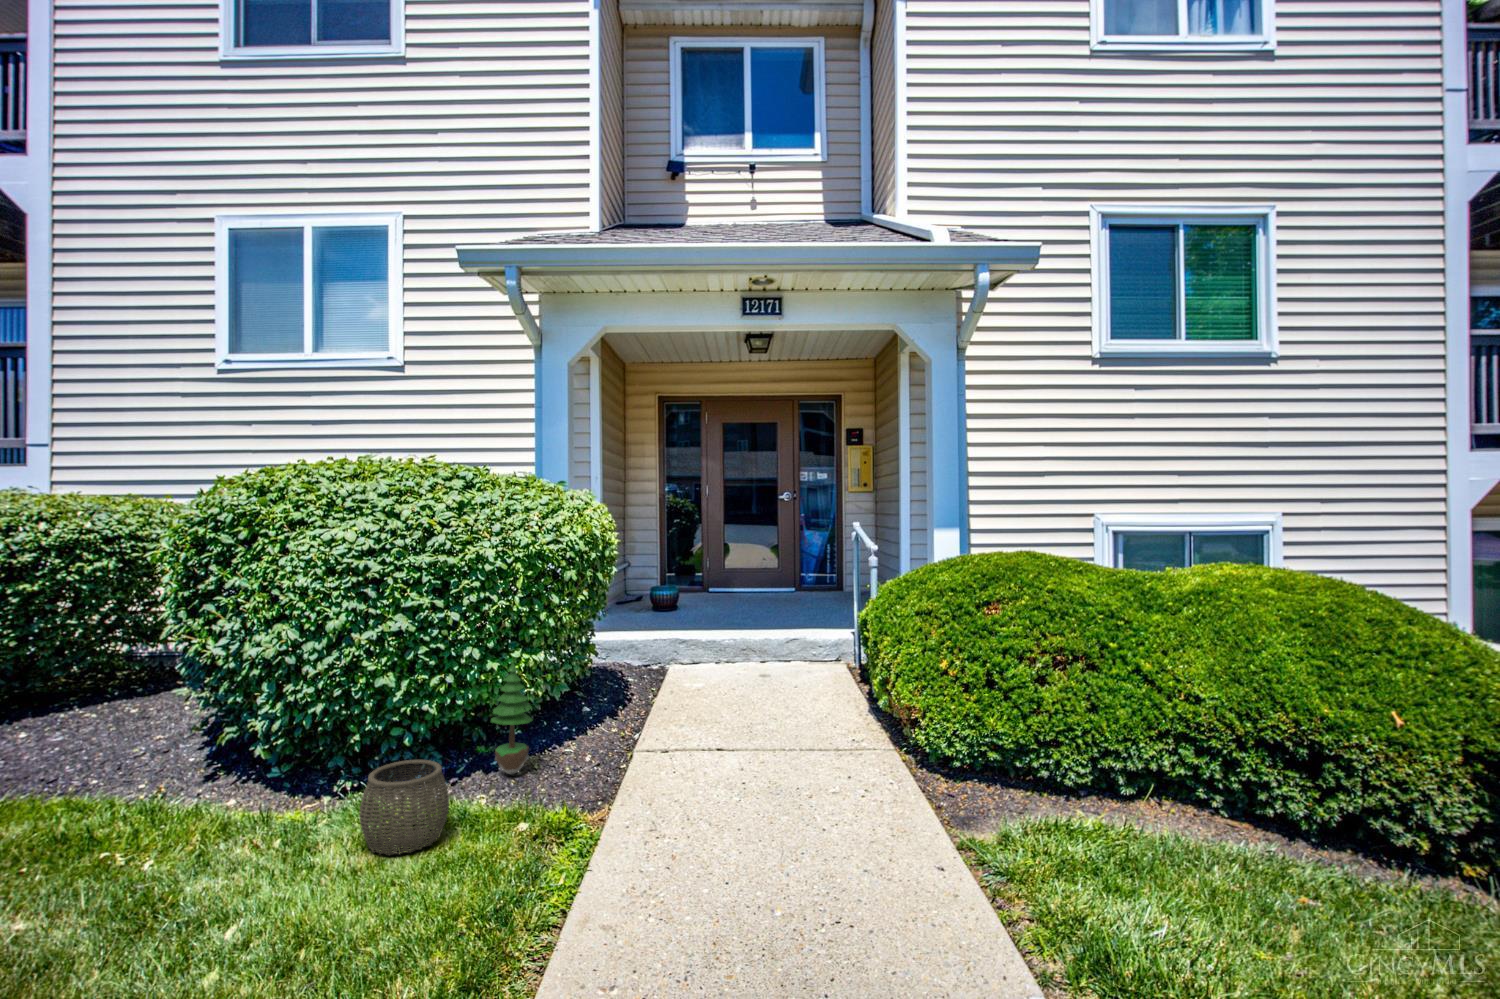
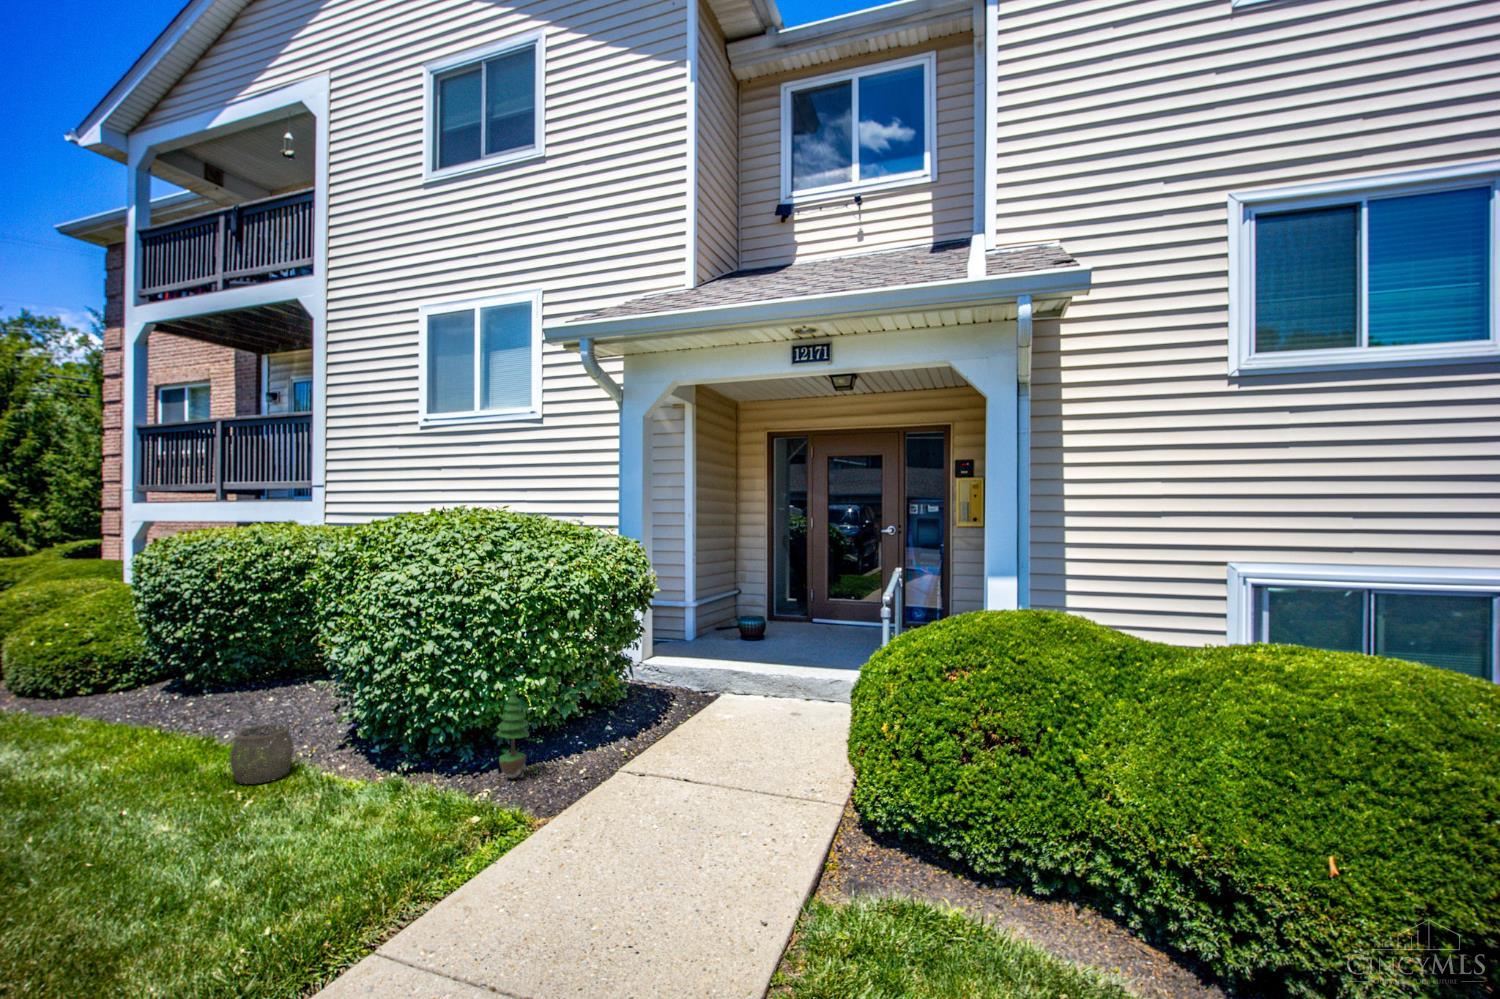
woven basket: present [359,760,449,855] -> present [230,724,294,784]

